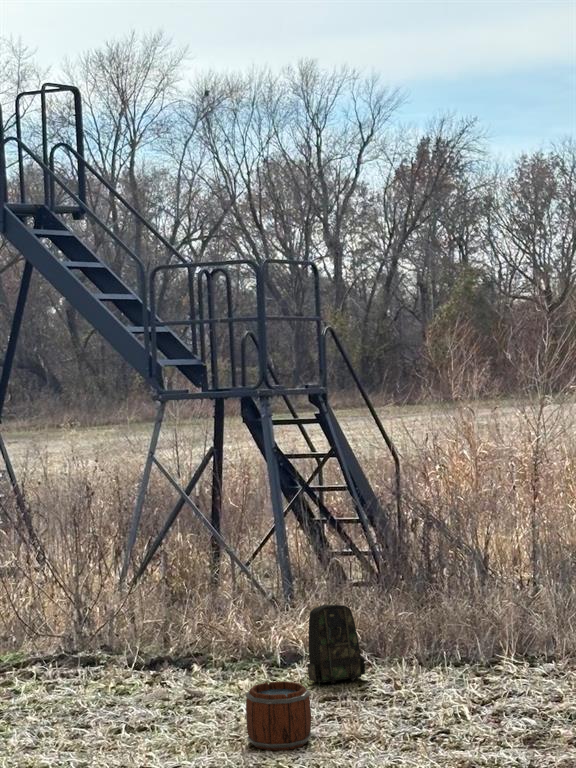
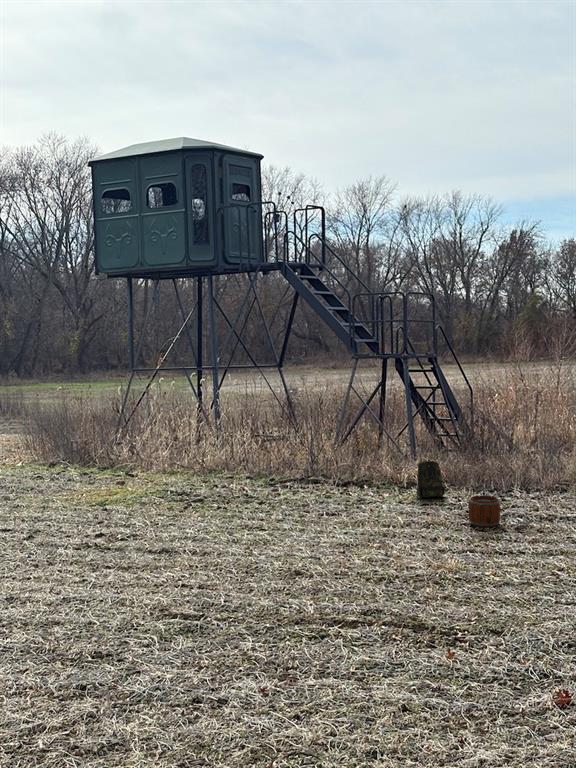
bucket: present [246,681,311,750] -> present [468,495,500,527]

